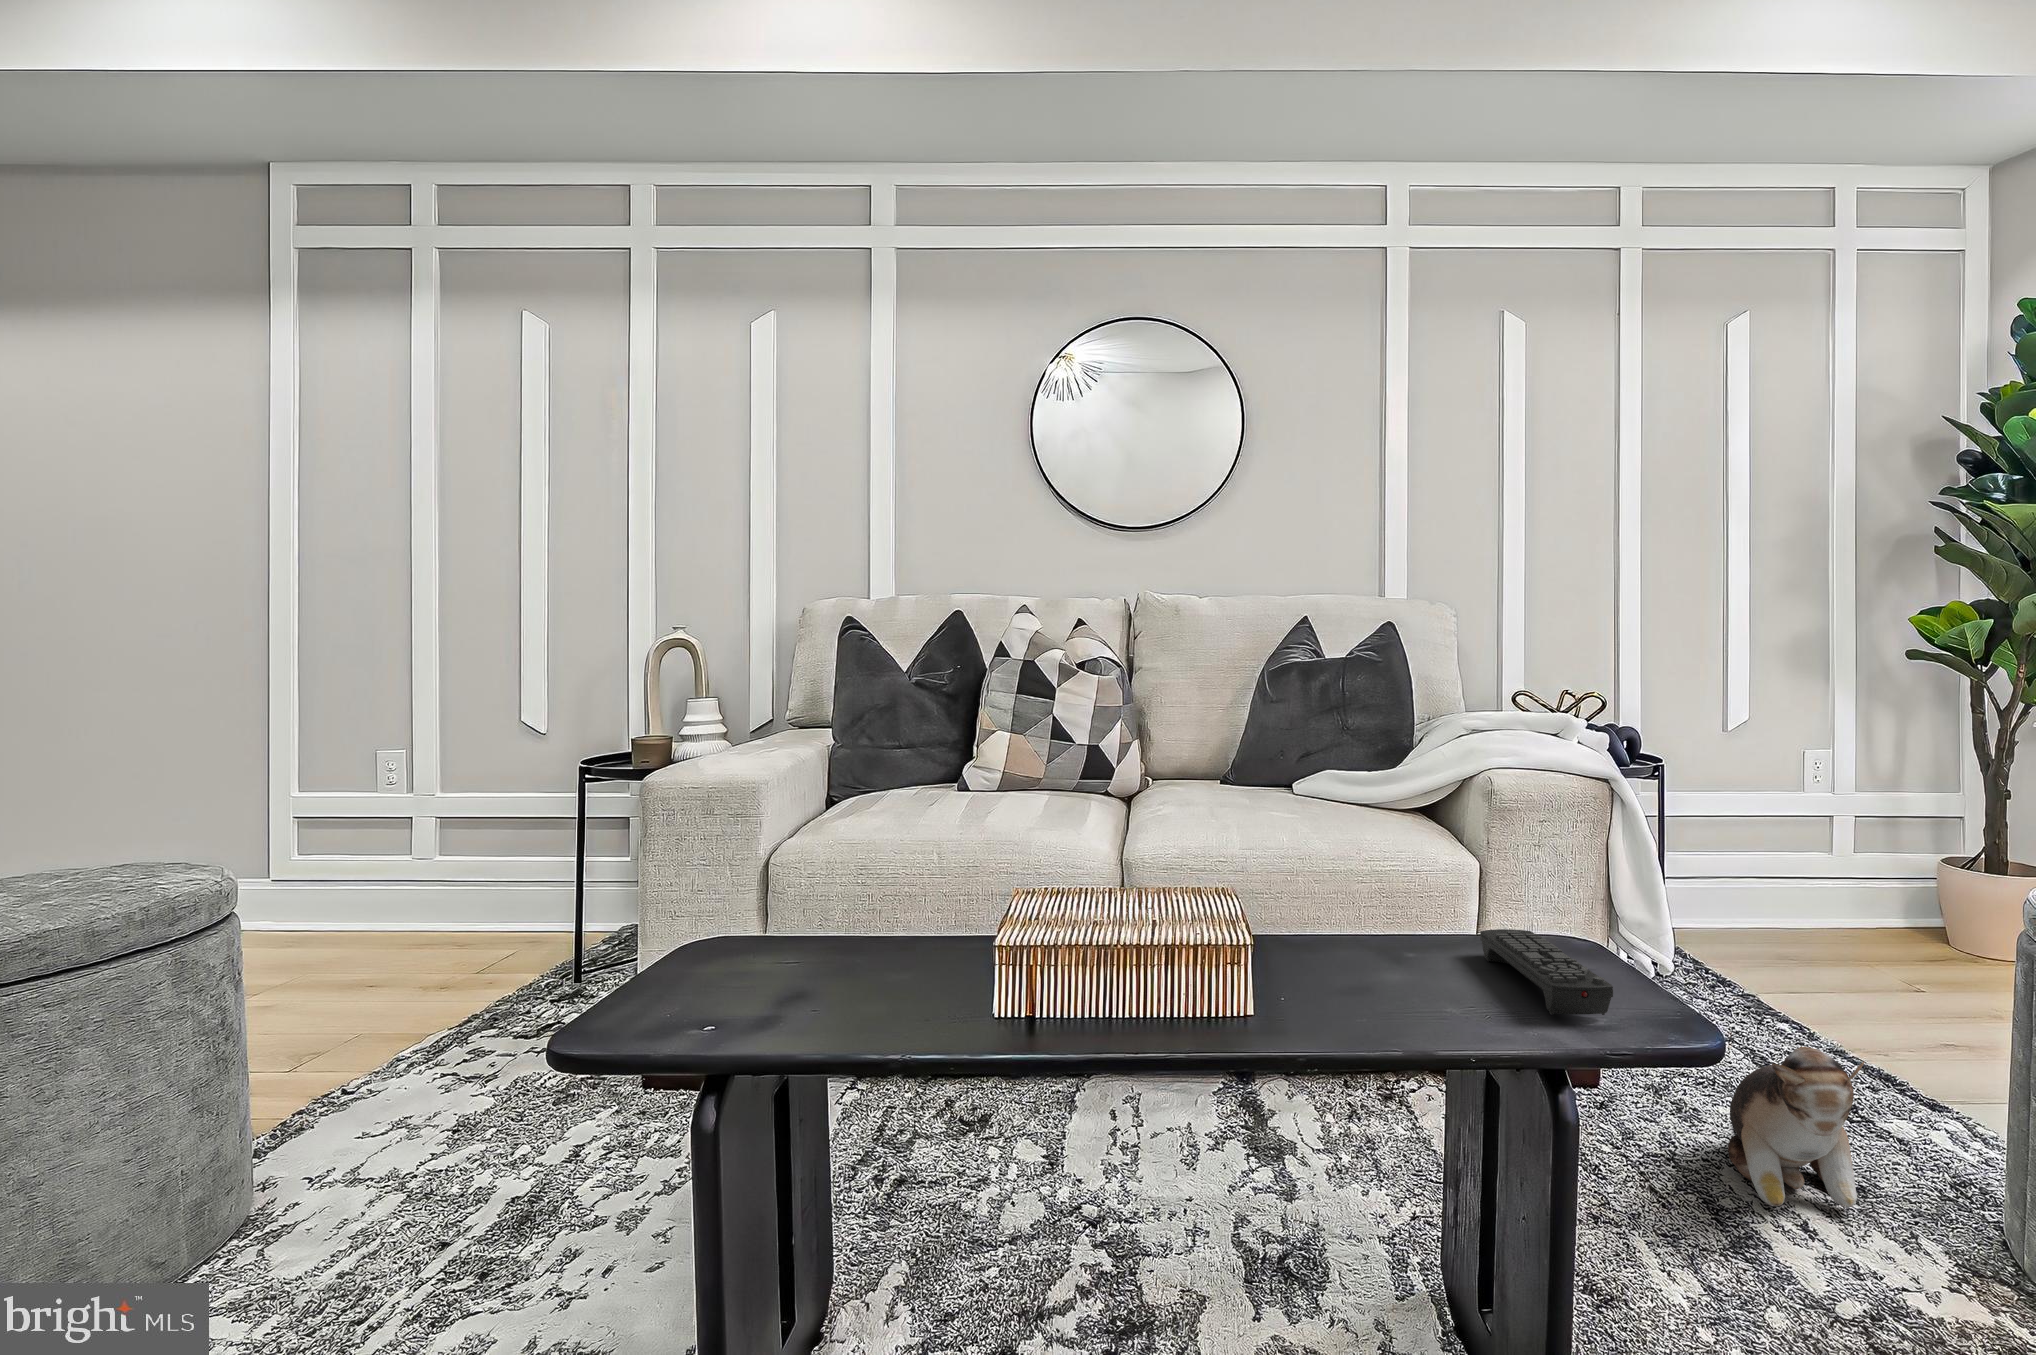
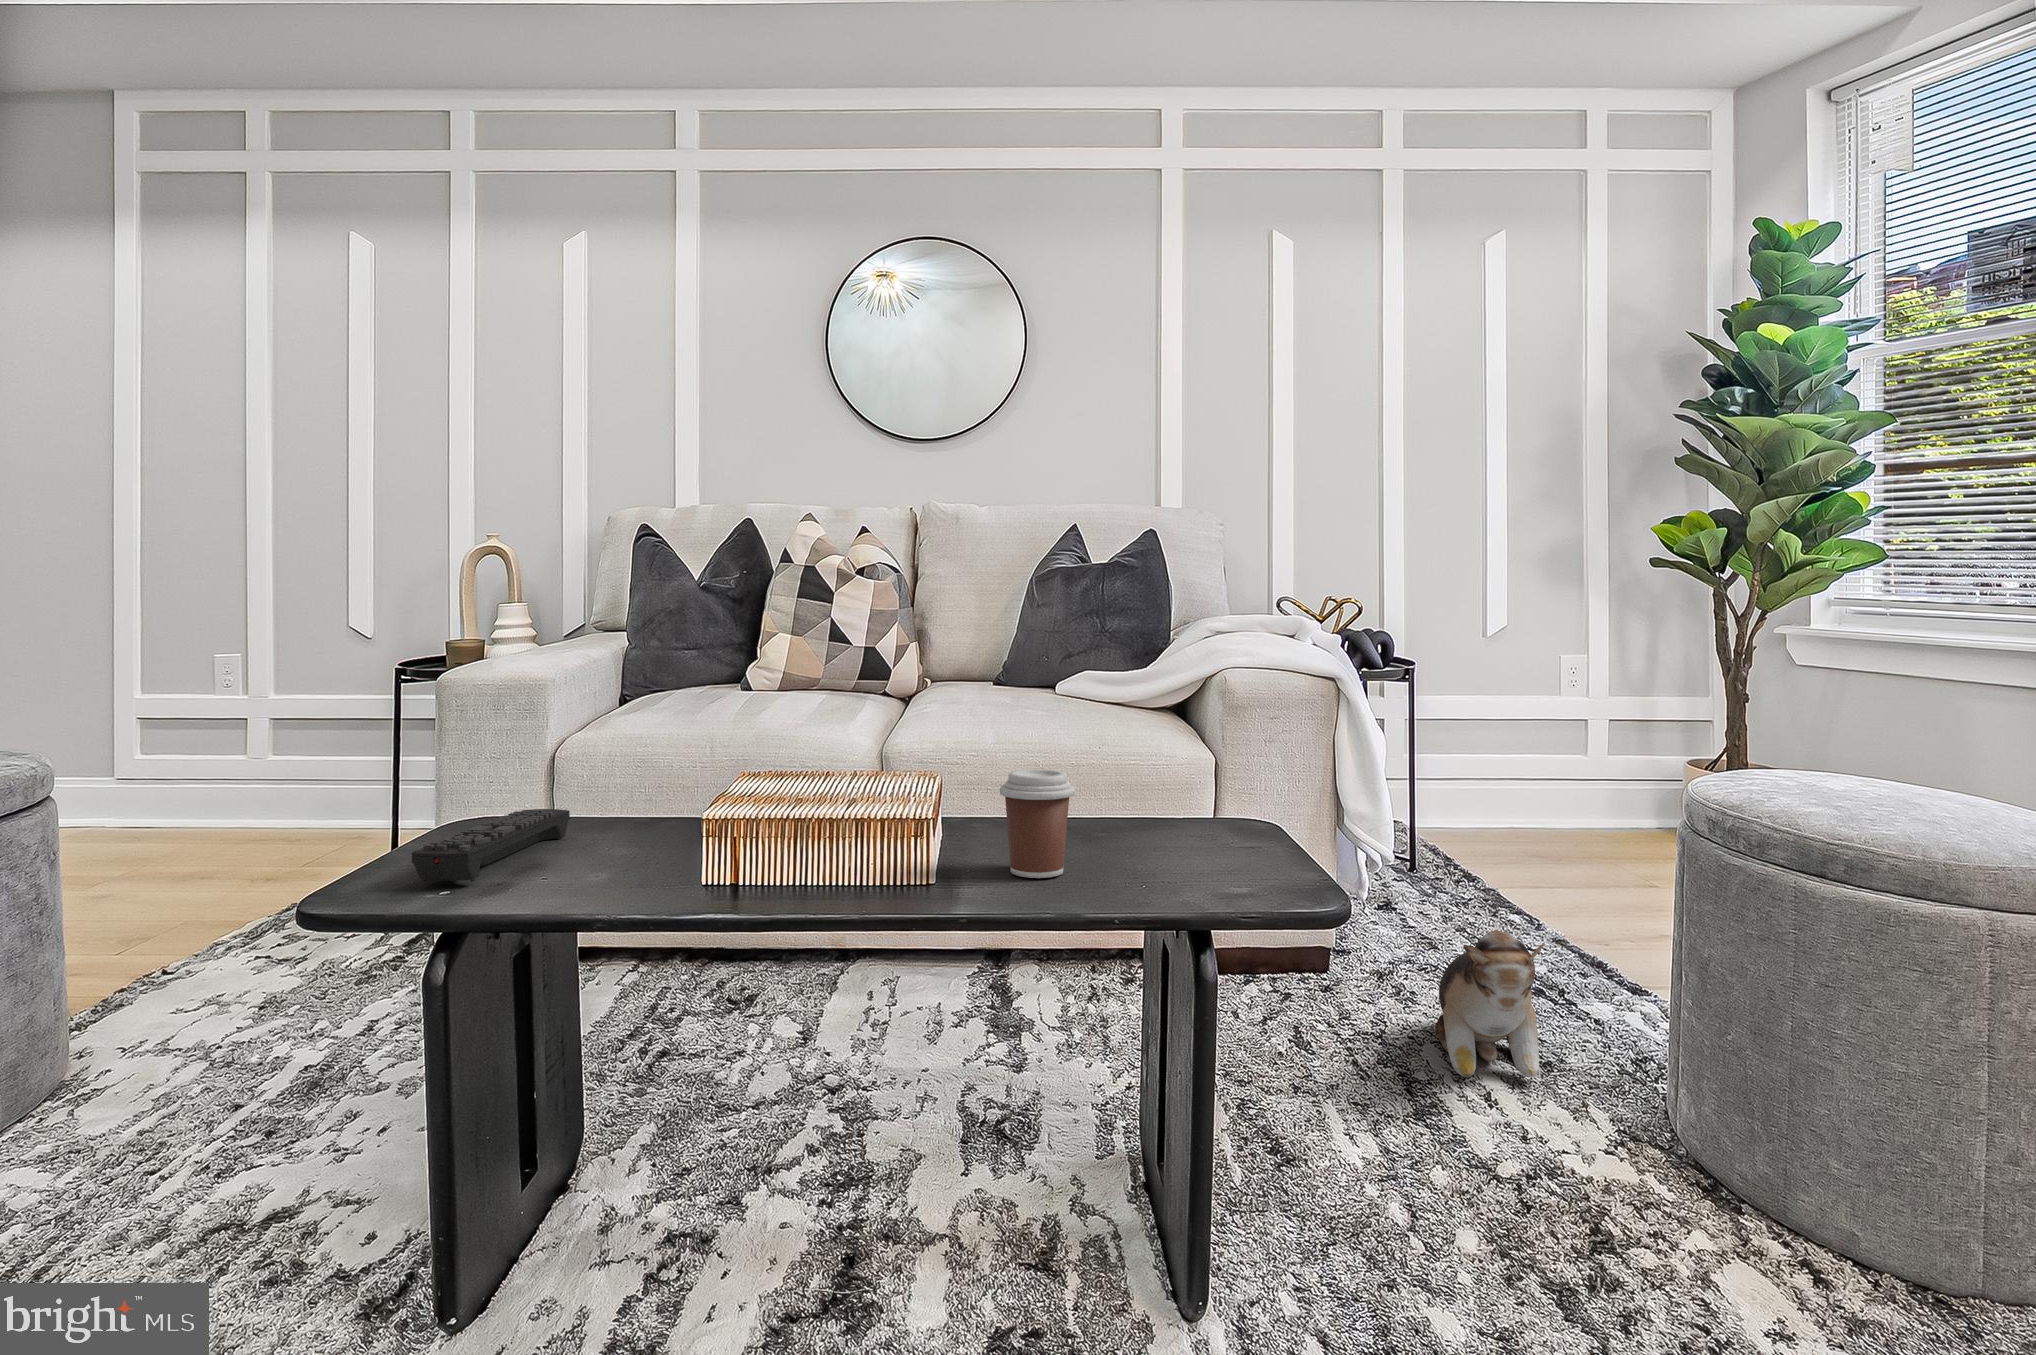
coffee cup: none [1310,893,1390,1008] -> present [1000,769,1075,878]
remote control: present [1480,929,1613,1015] -> present [412,809,570,882]

